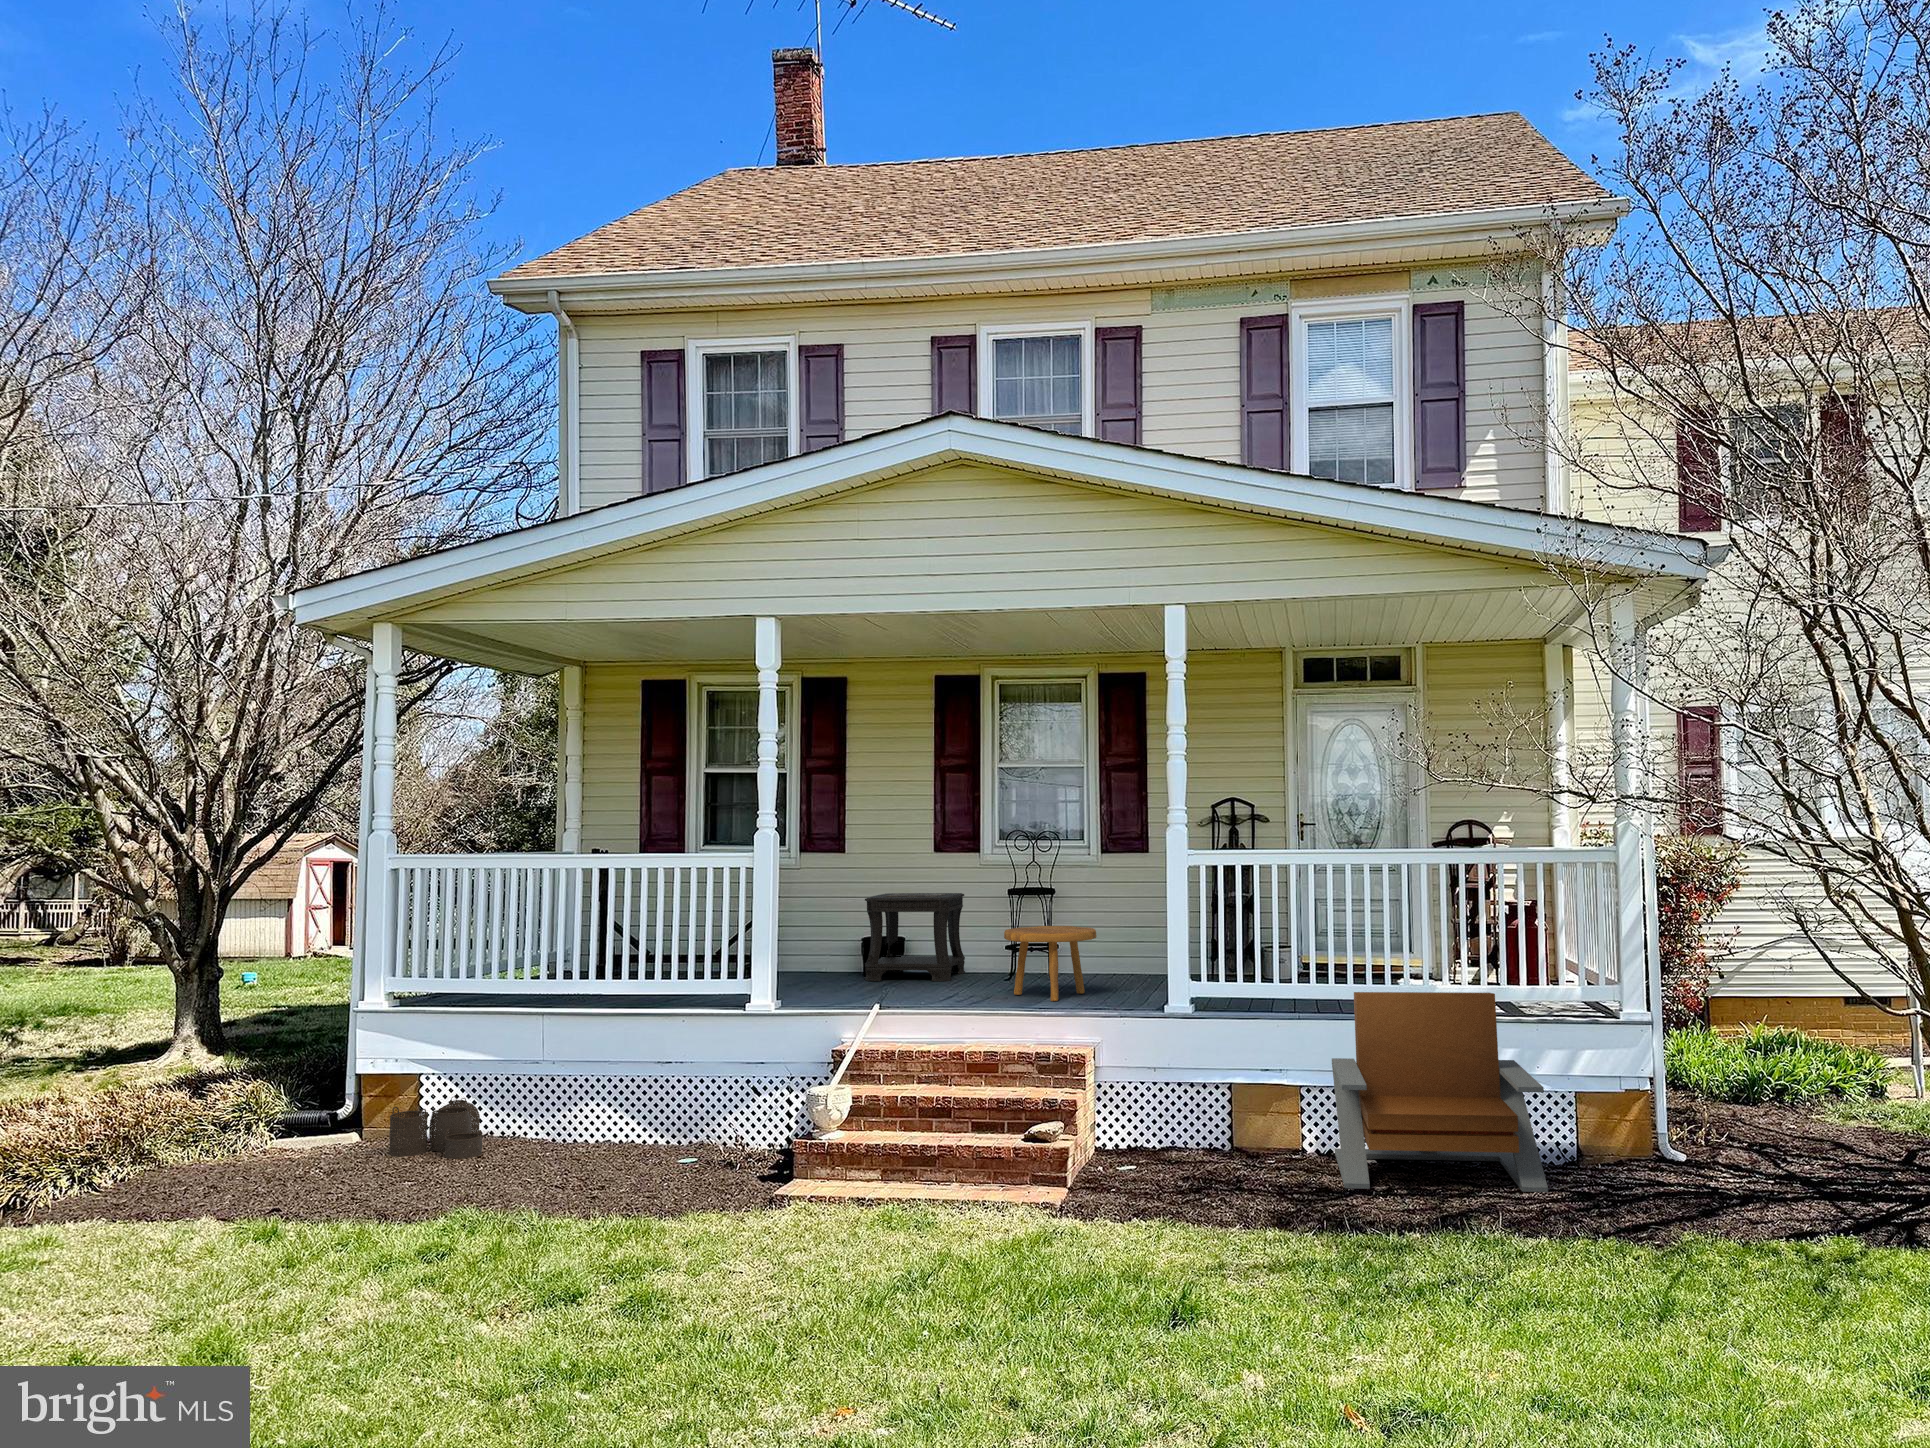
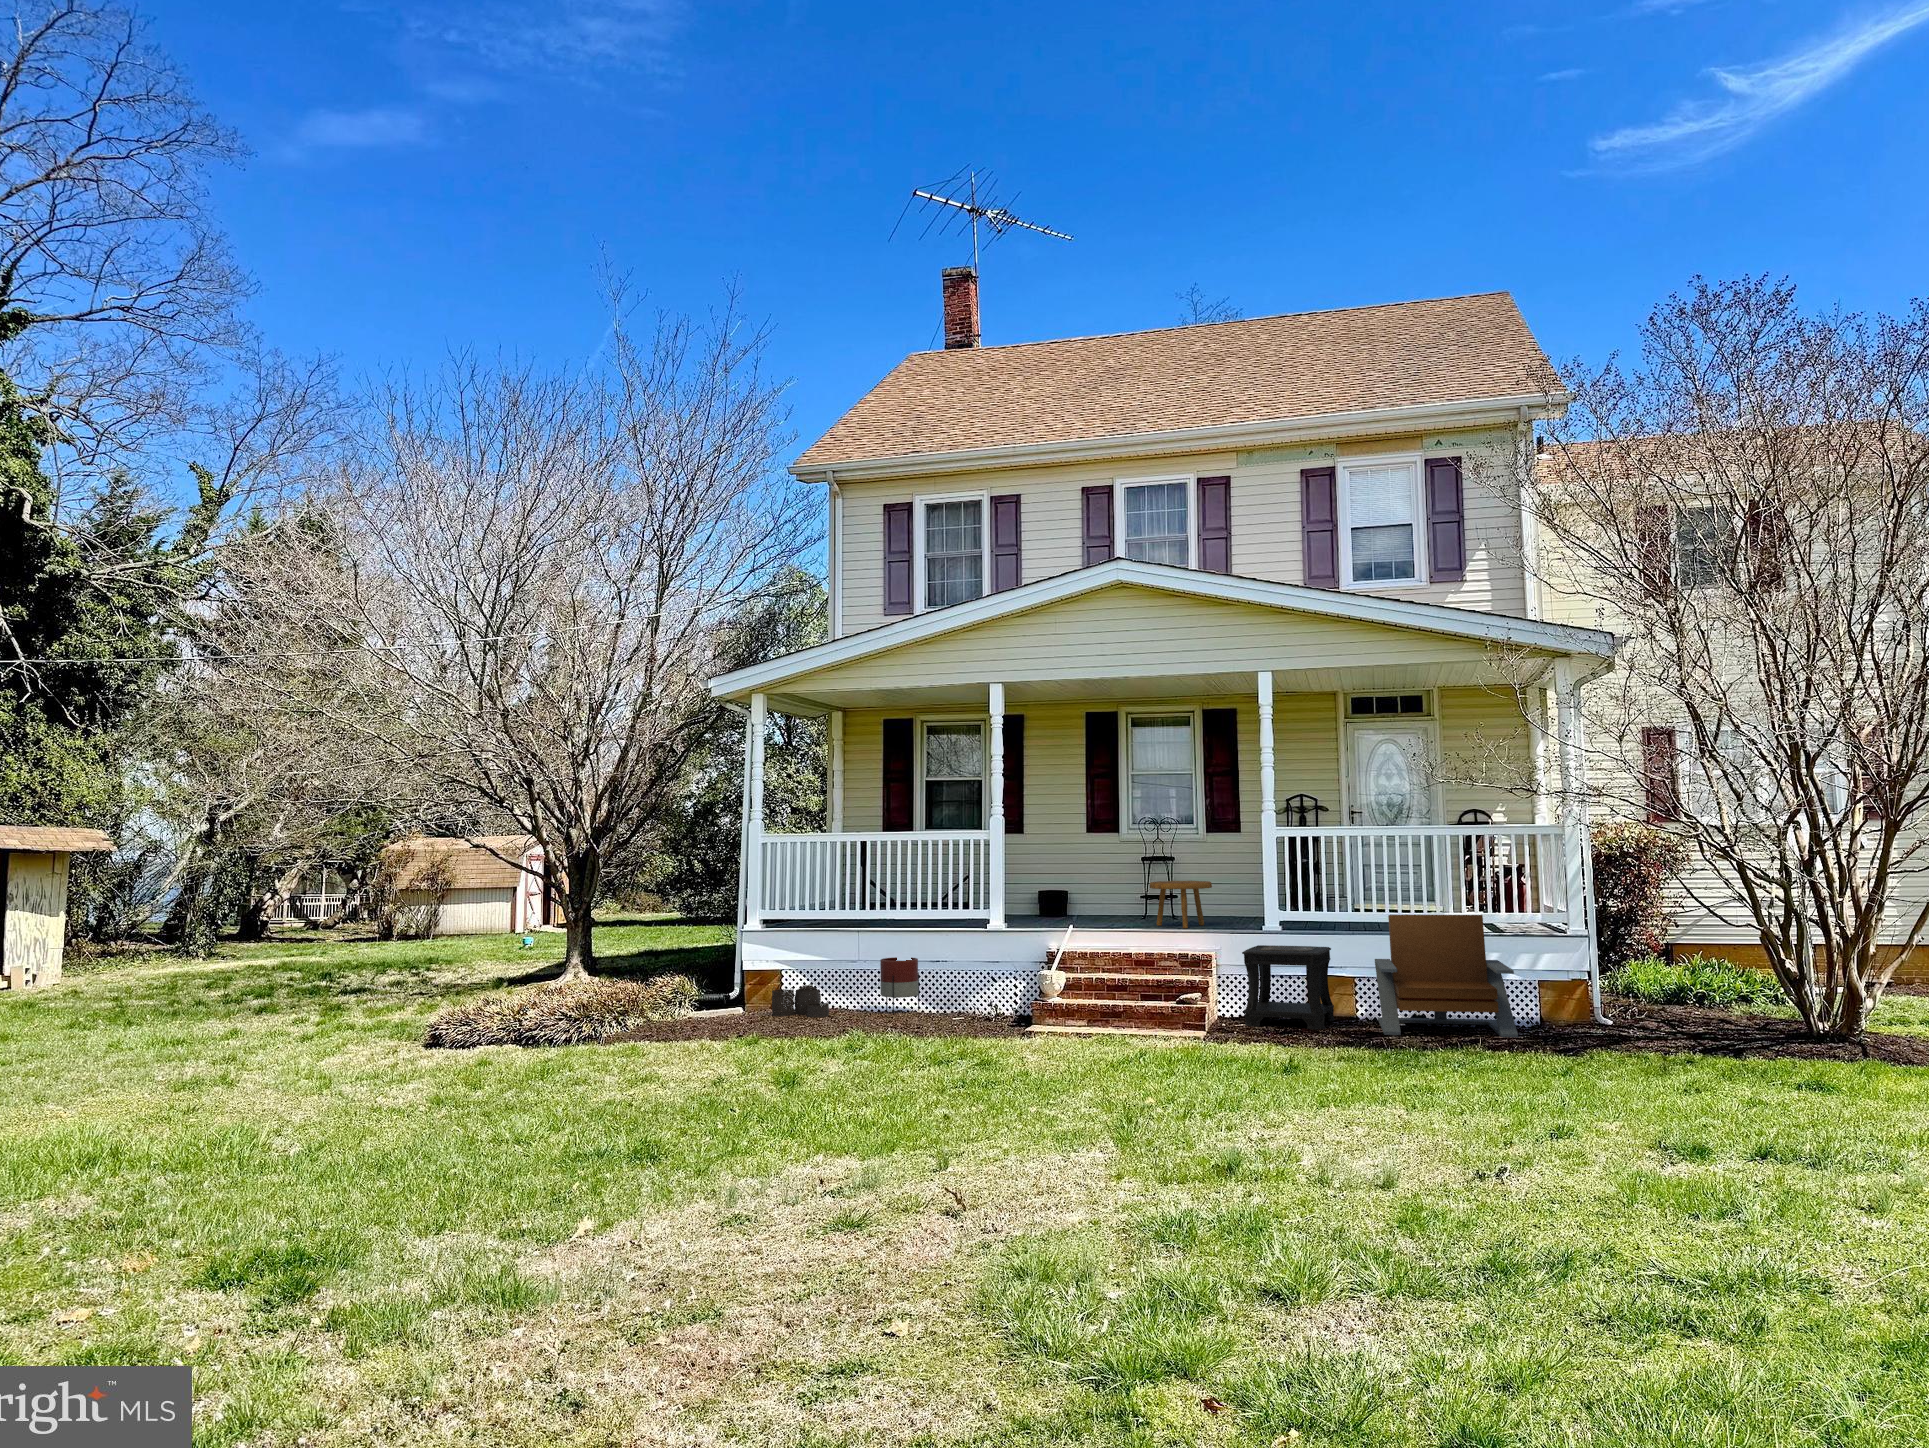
side table: present [865,893,965,982] -> present [1242,945,1334,1030]
planter: none [571,1054,635,1149] -> present [880,957,919,1014]

